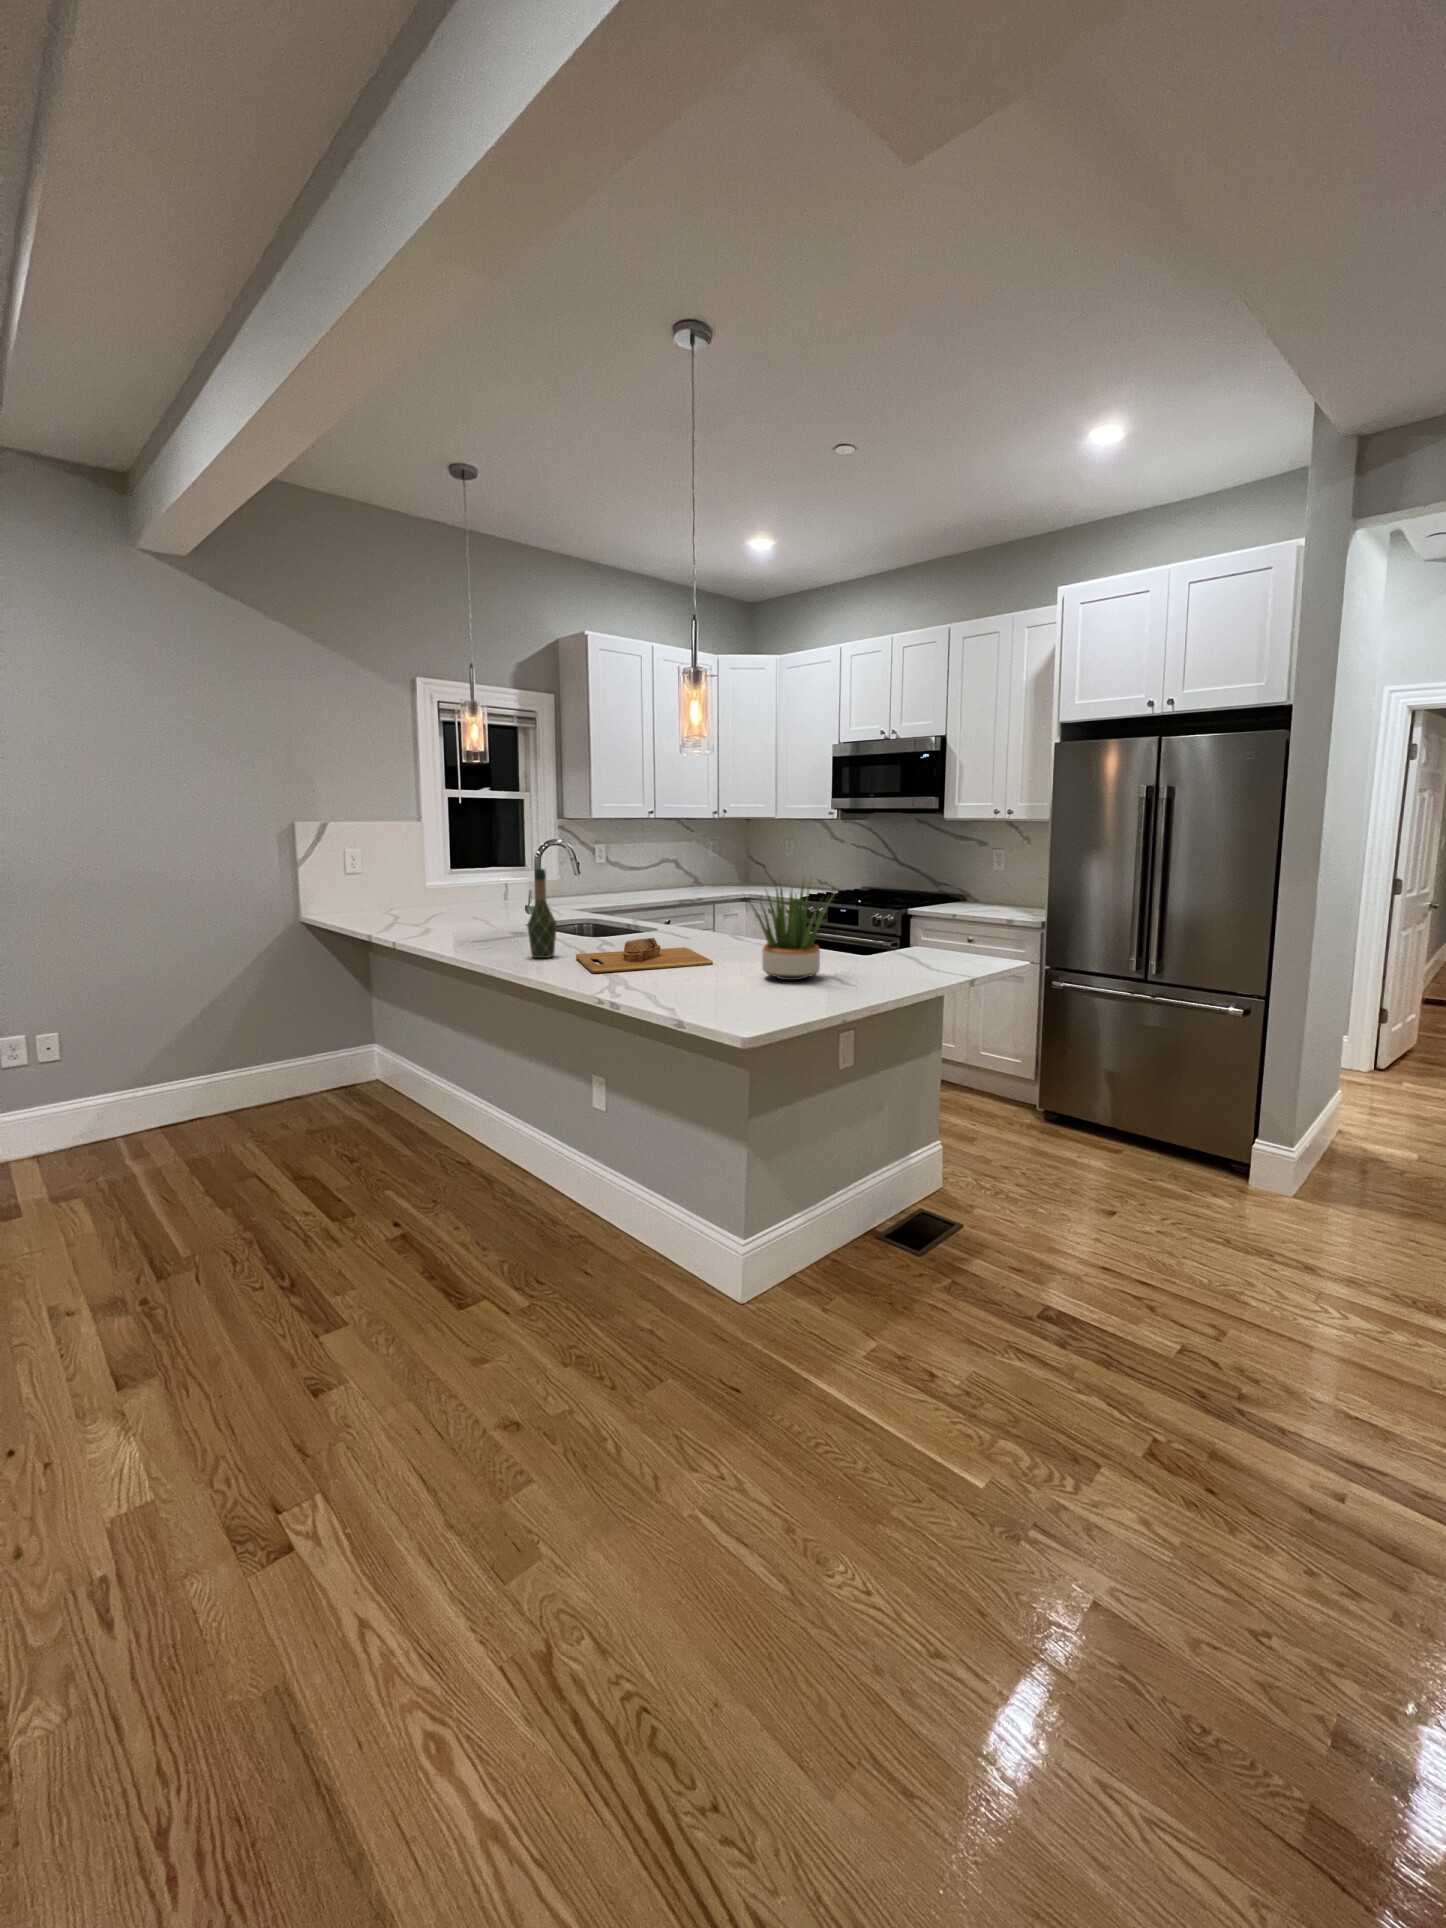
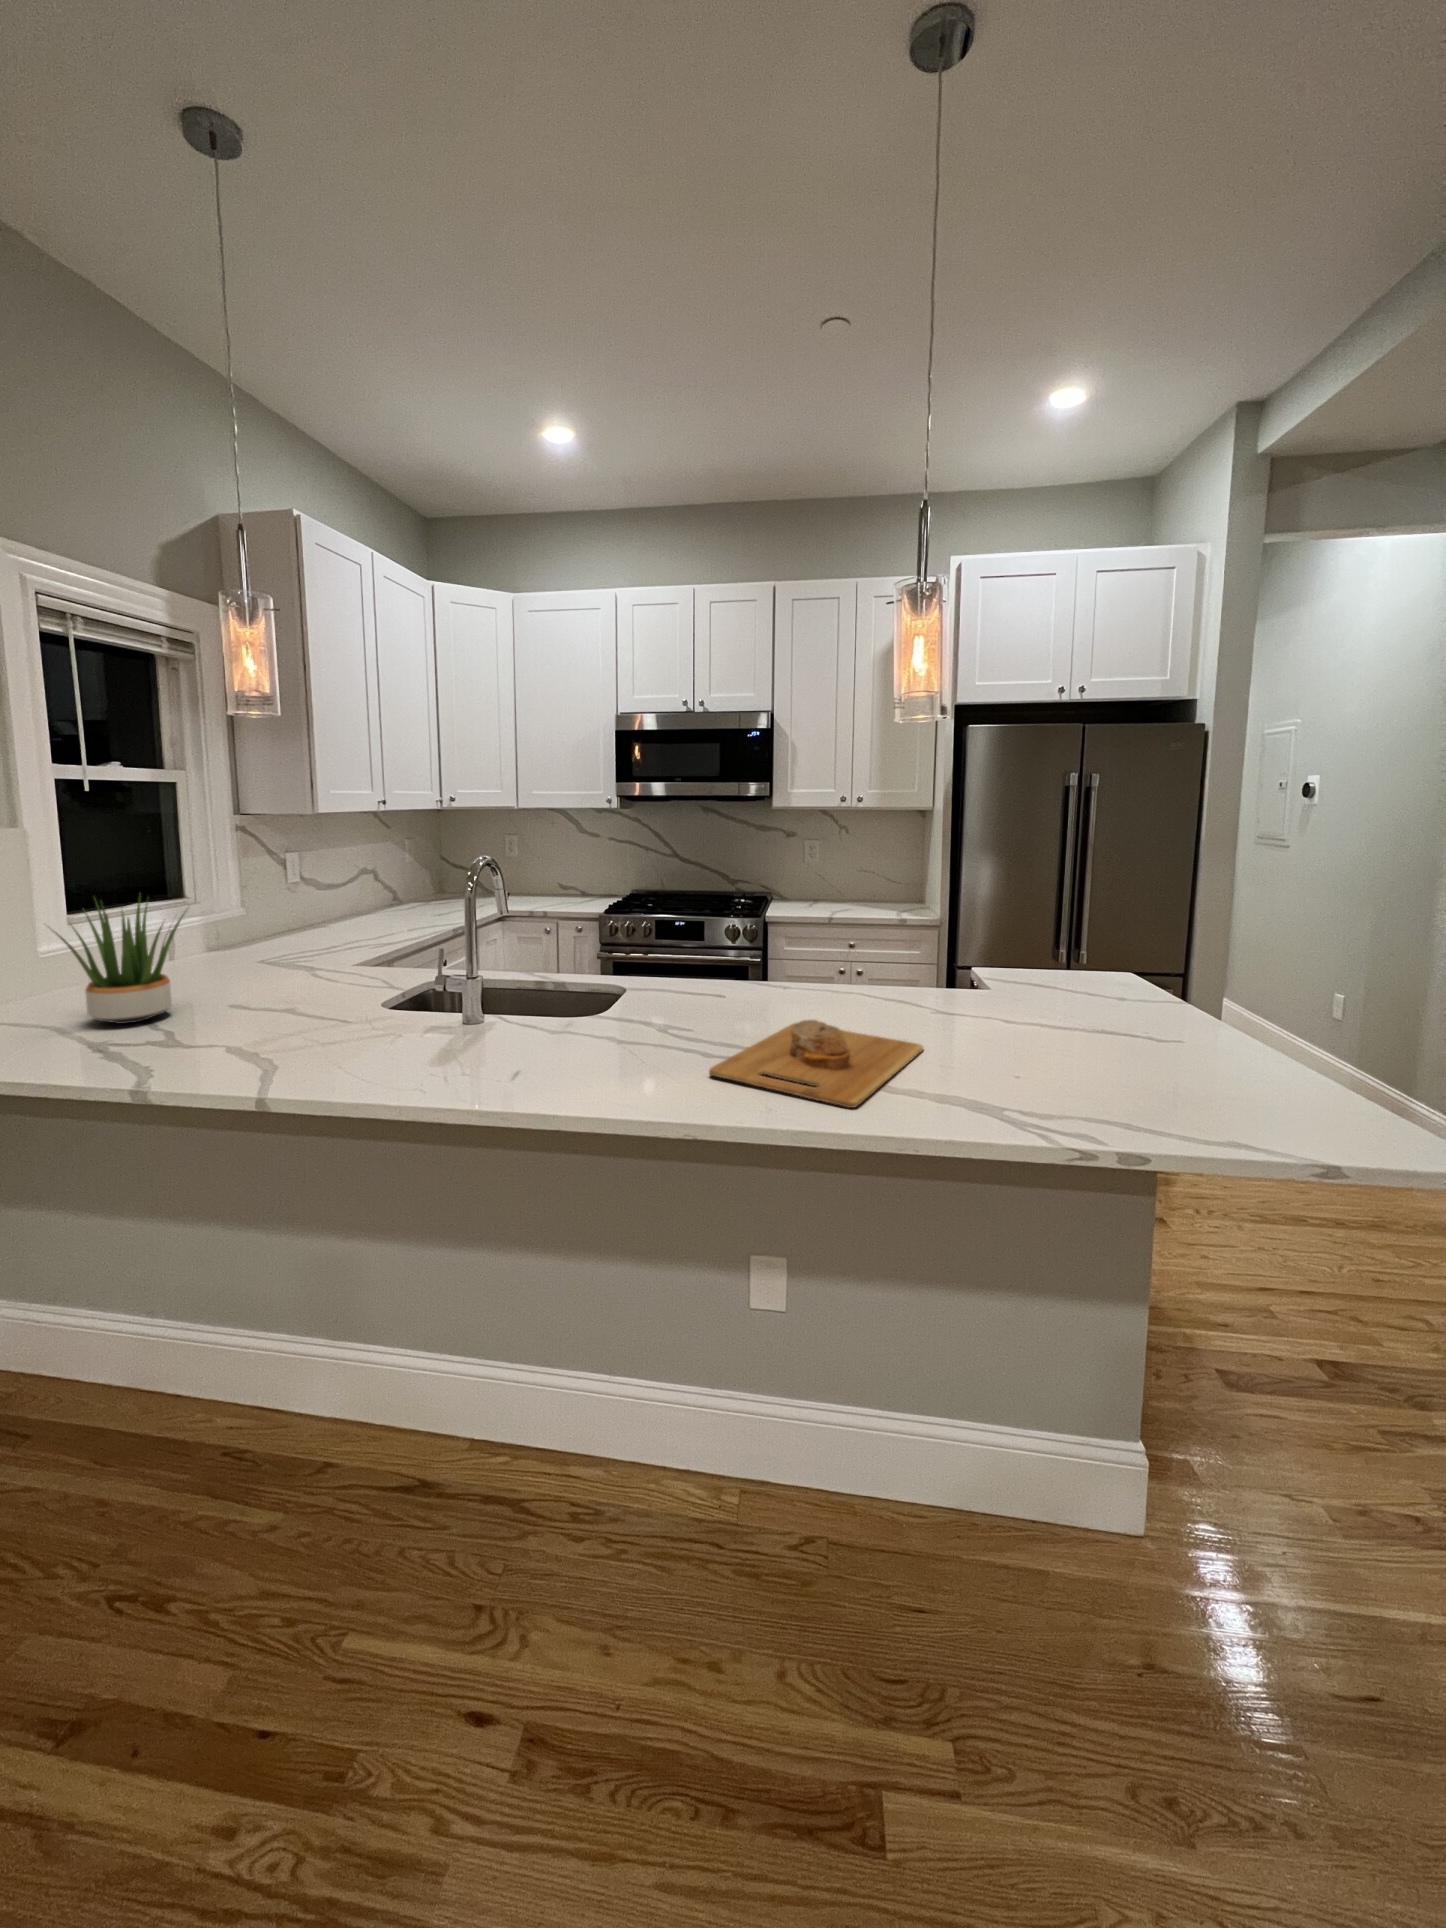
wine bottle: present [527,869,557,958] -> none [617,923,669,1090]
potted plant: present [751,879,832,980] -> present [56,899,189,1024]

